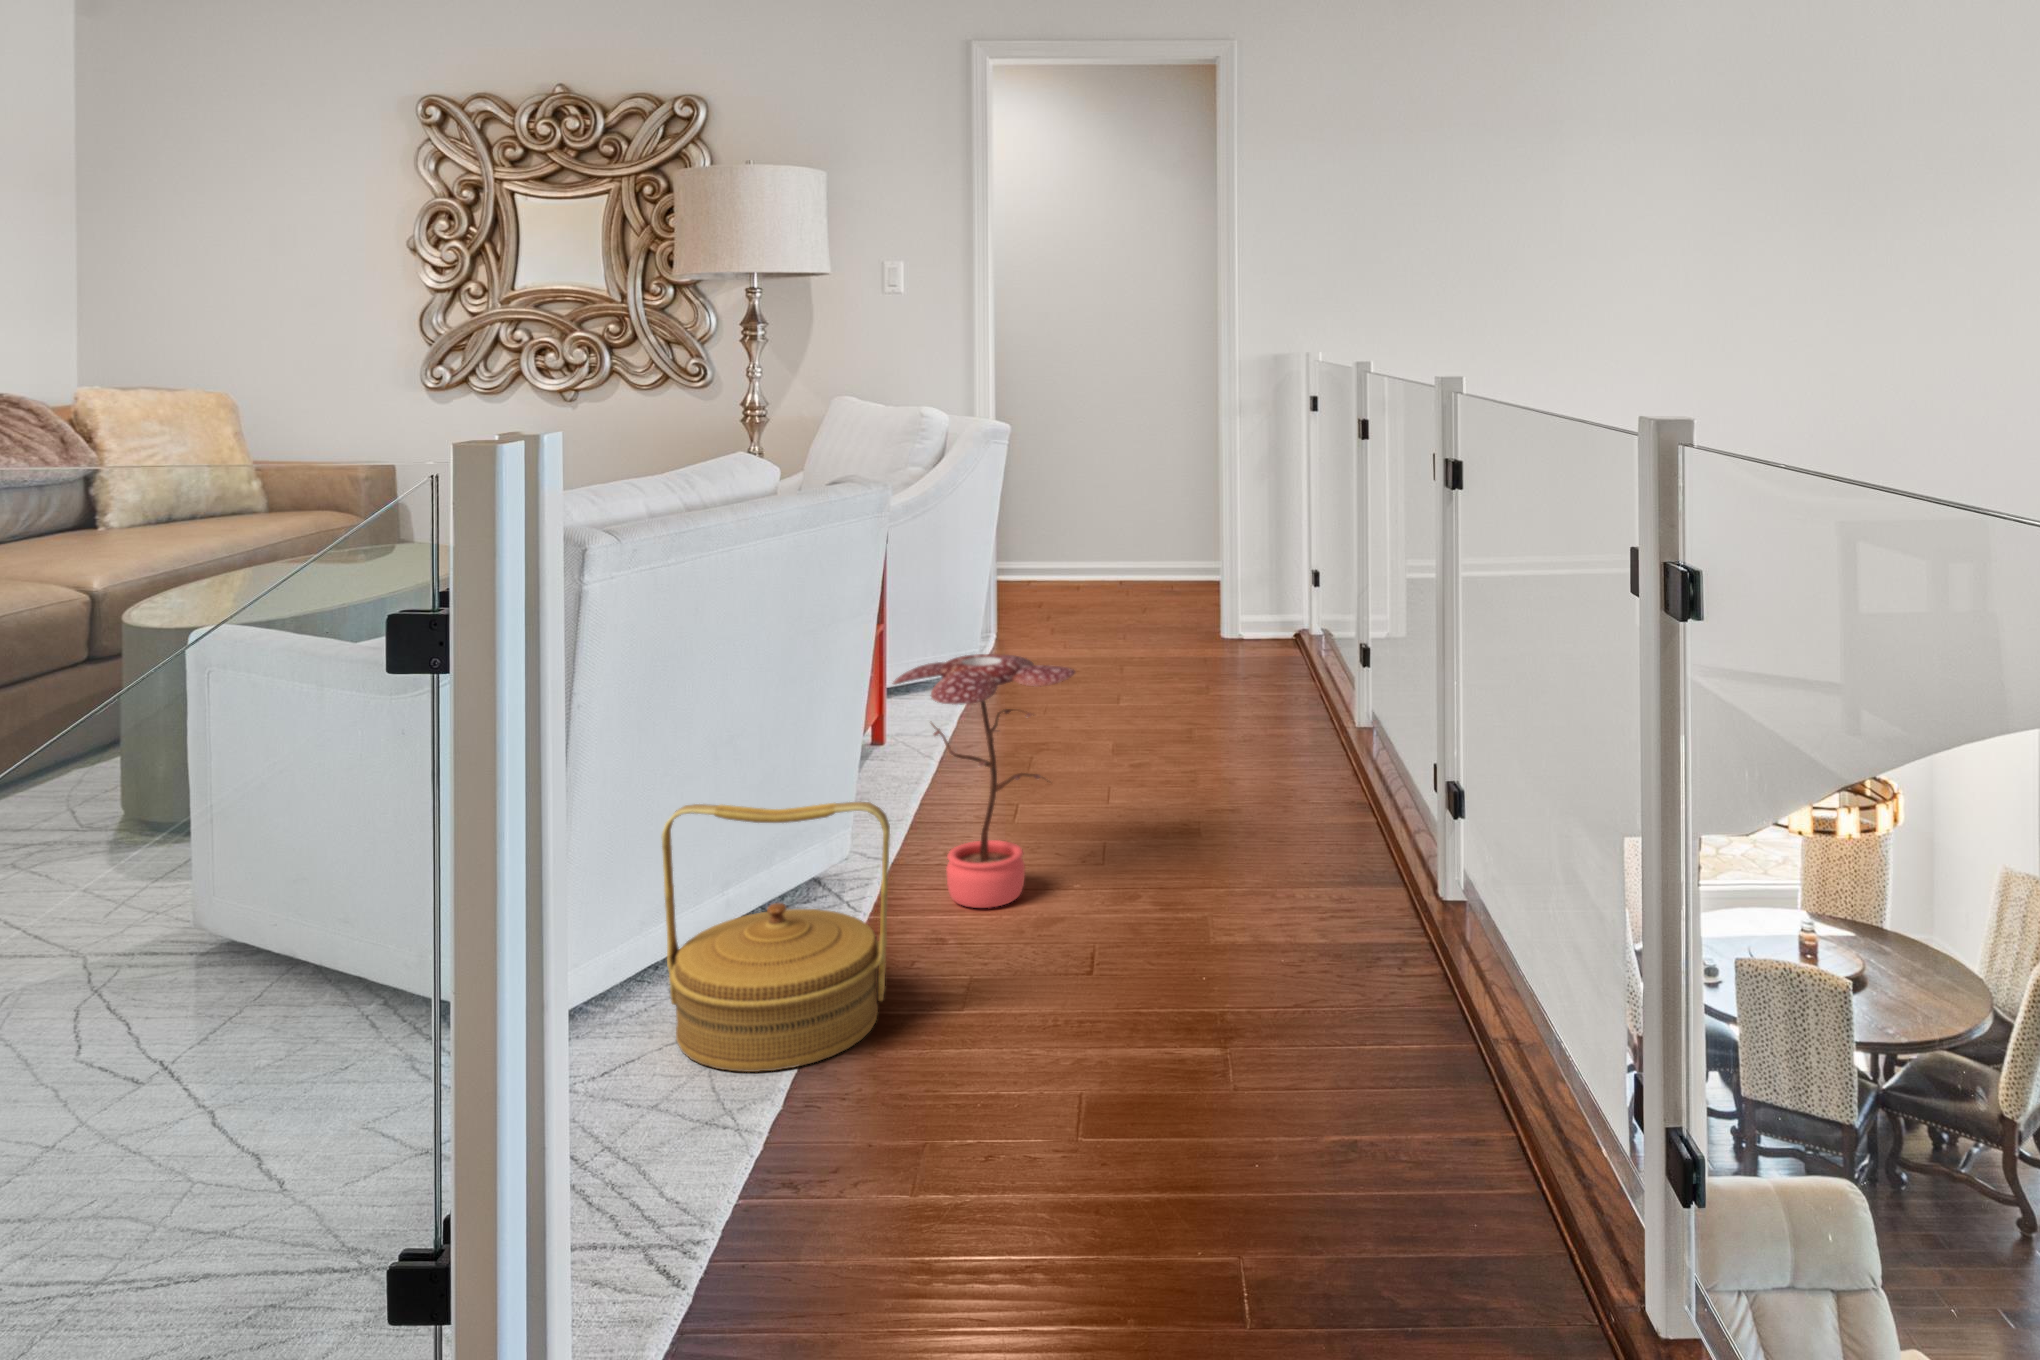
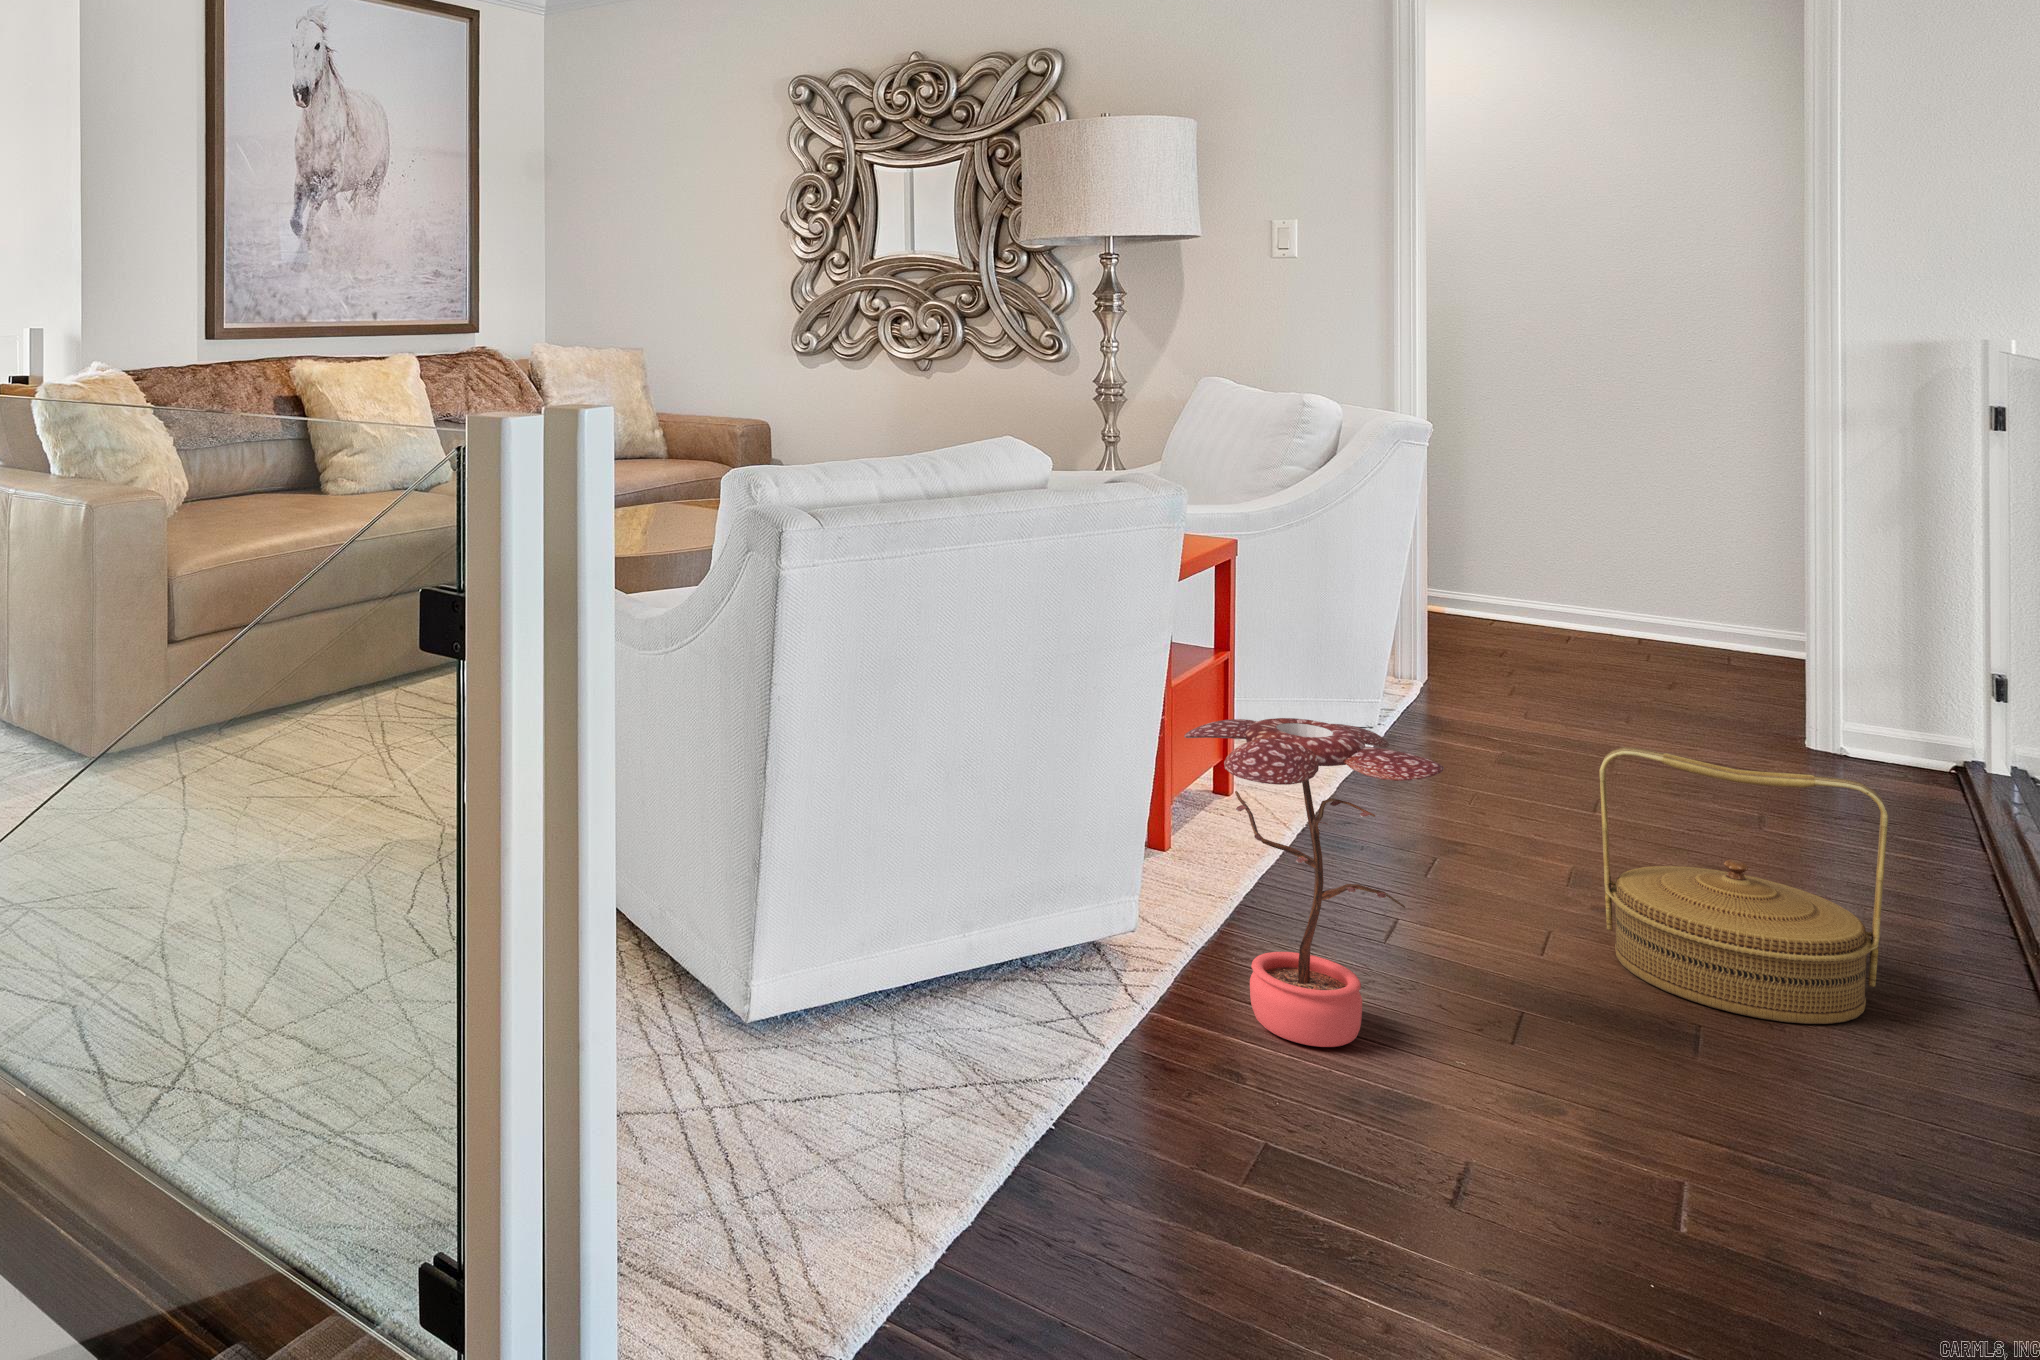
basket: present [662,802,890,1072] -> present [1599,747,1888,1024]

